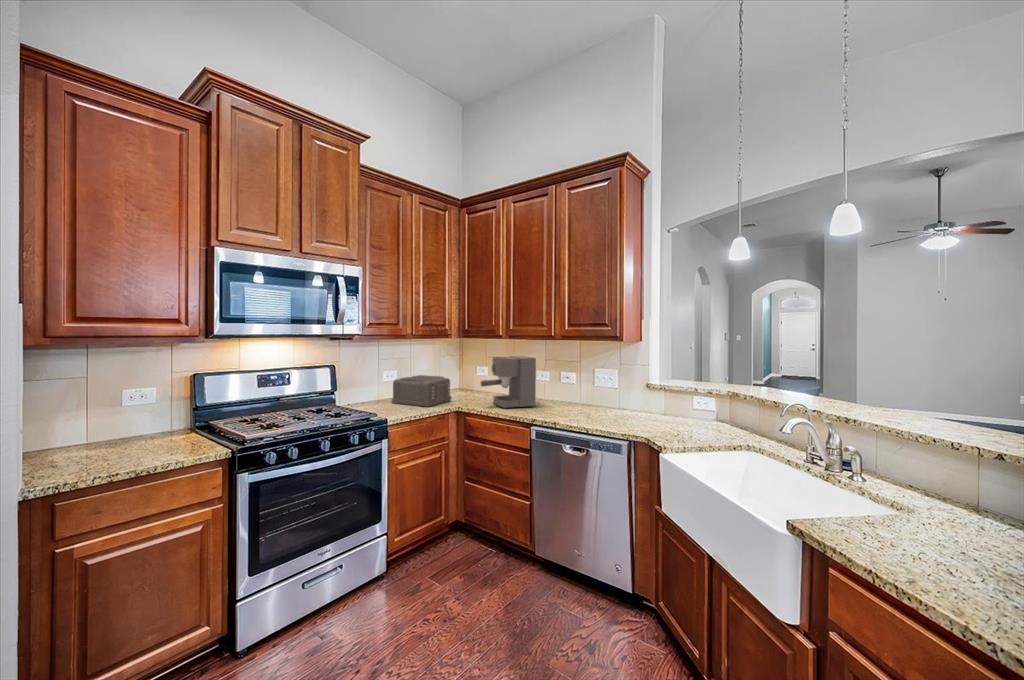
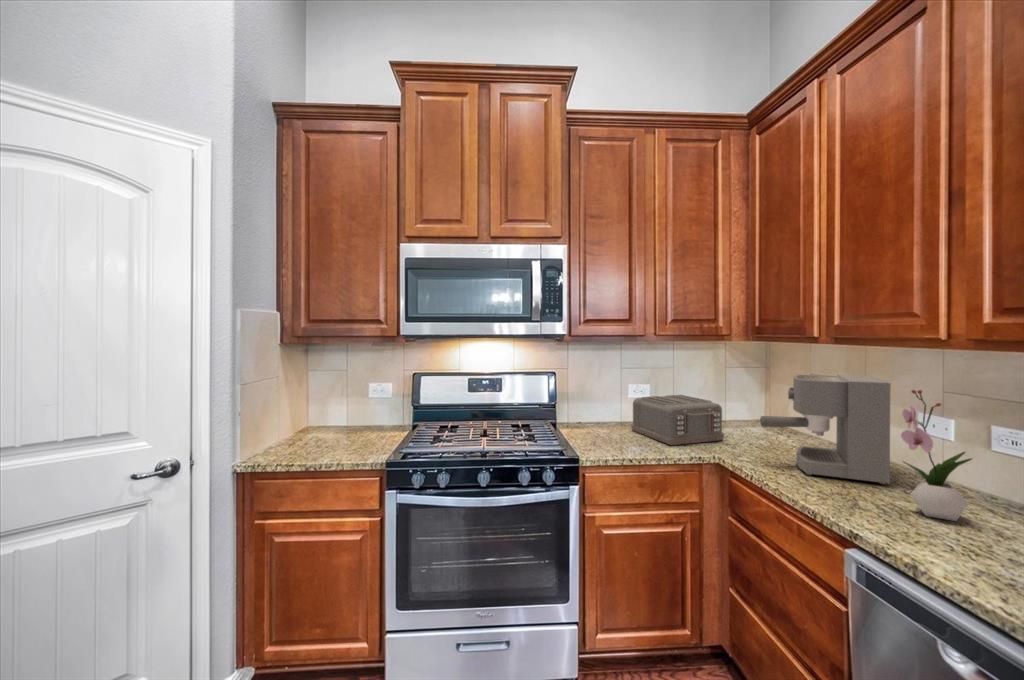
flower arrangement: none [545,360,568,414] -> present [901,390,972,521]

